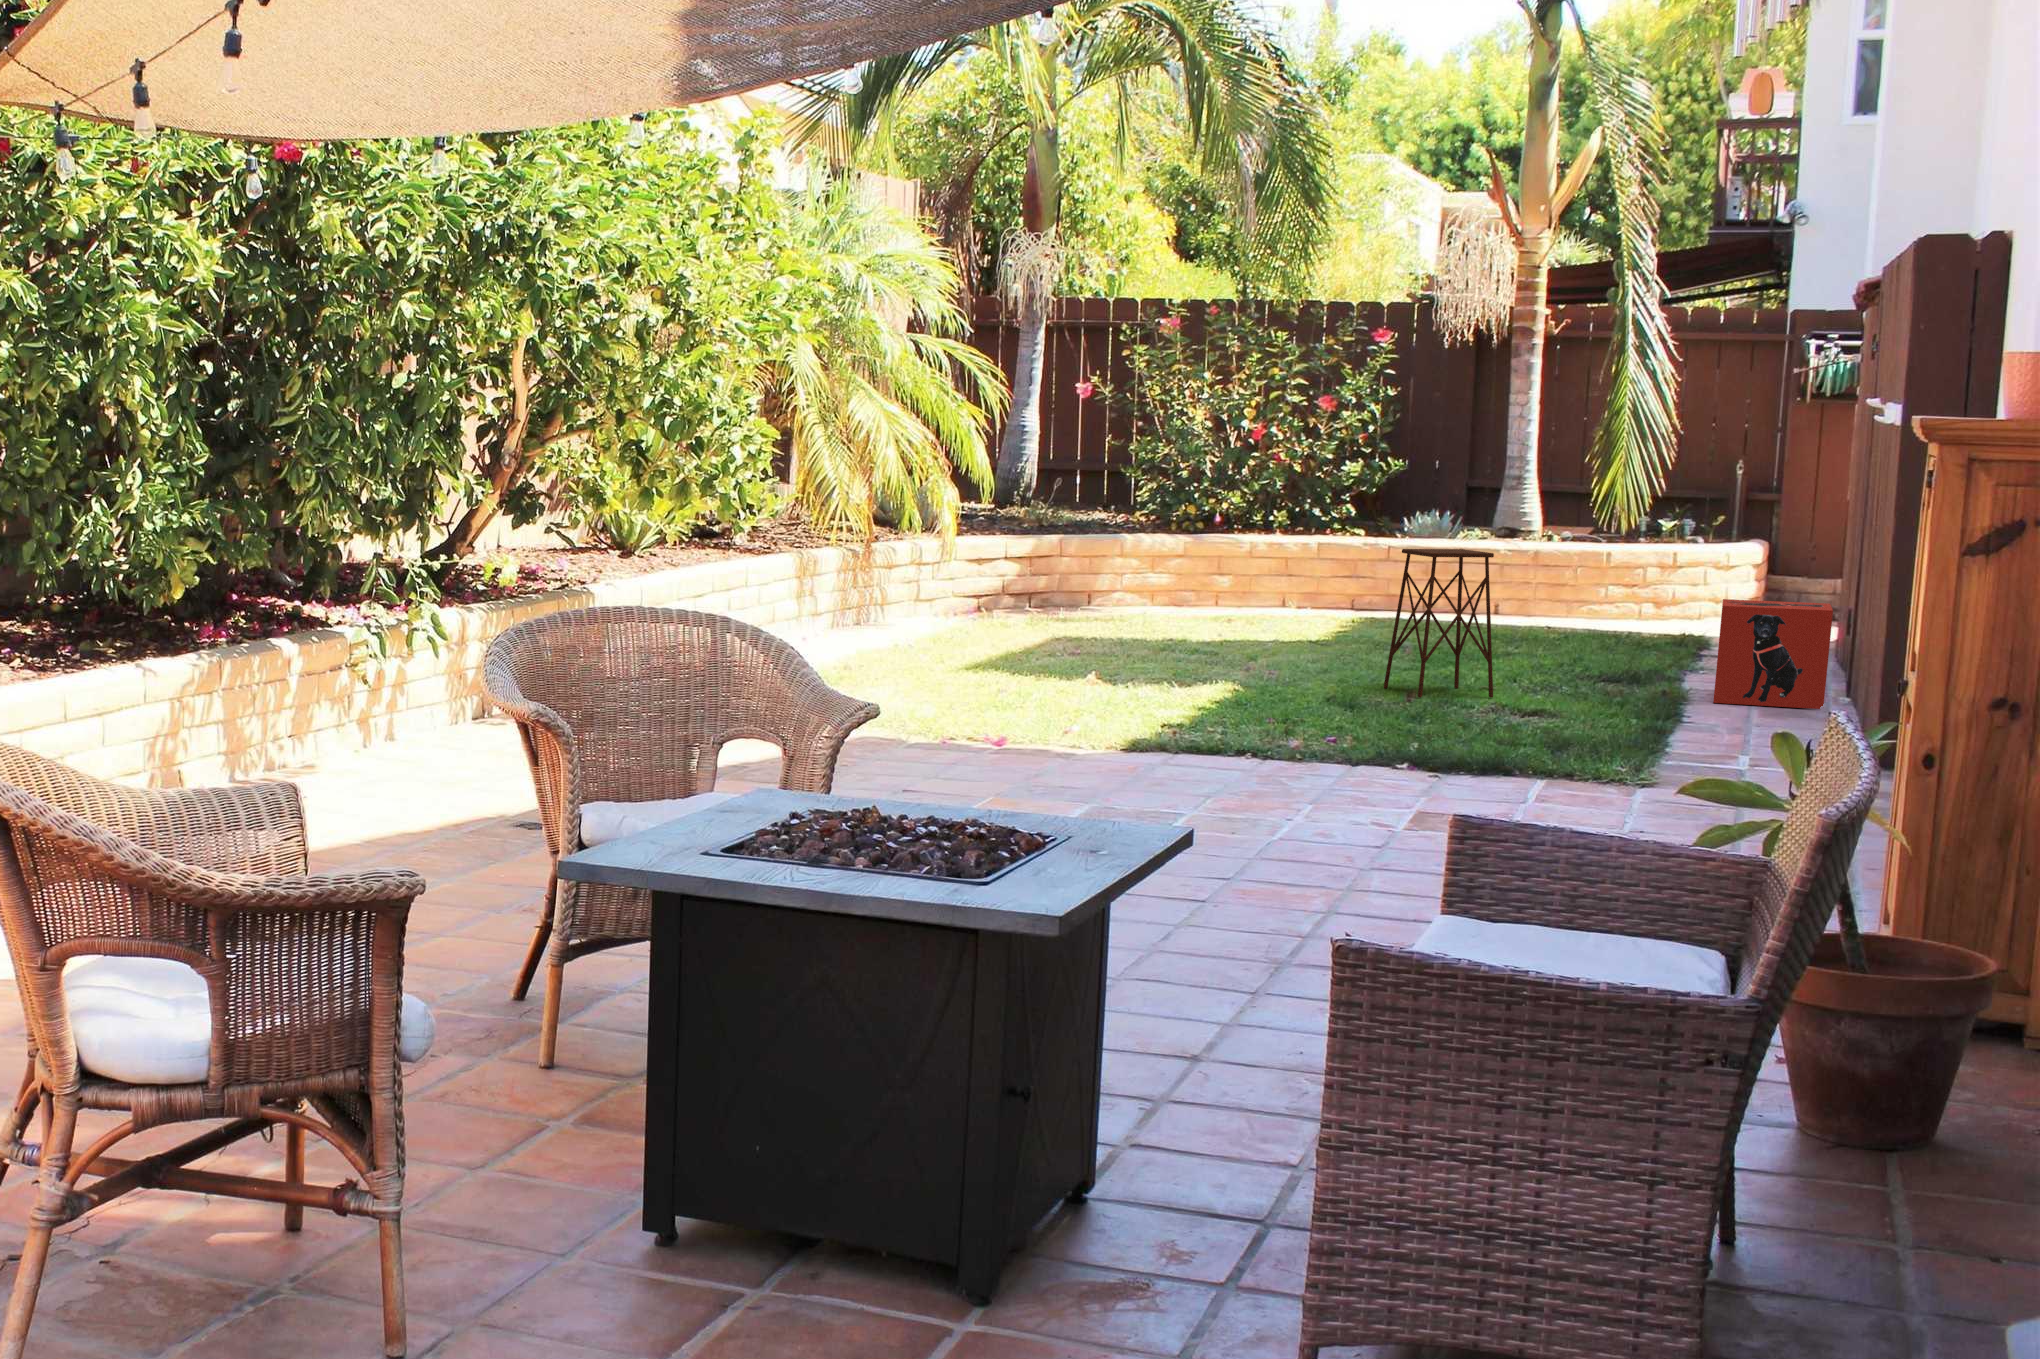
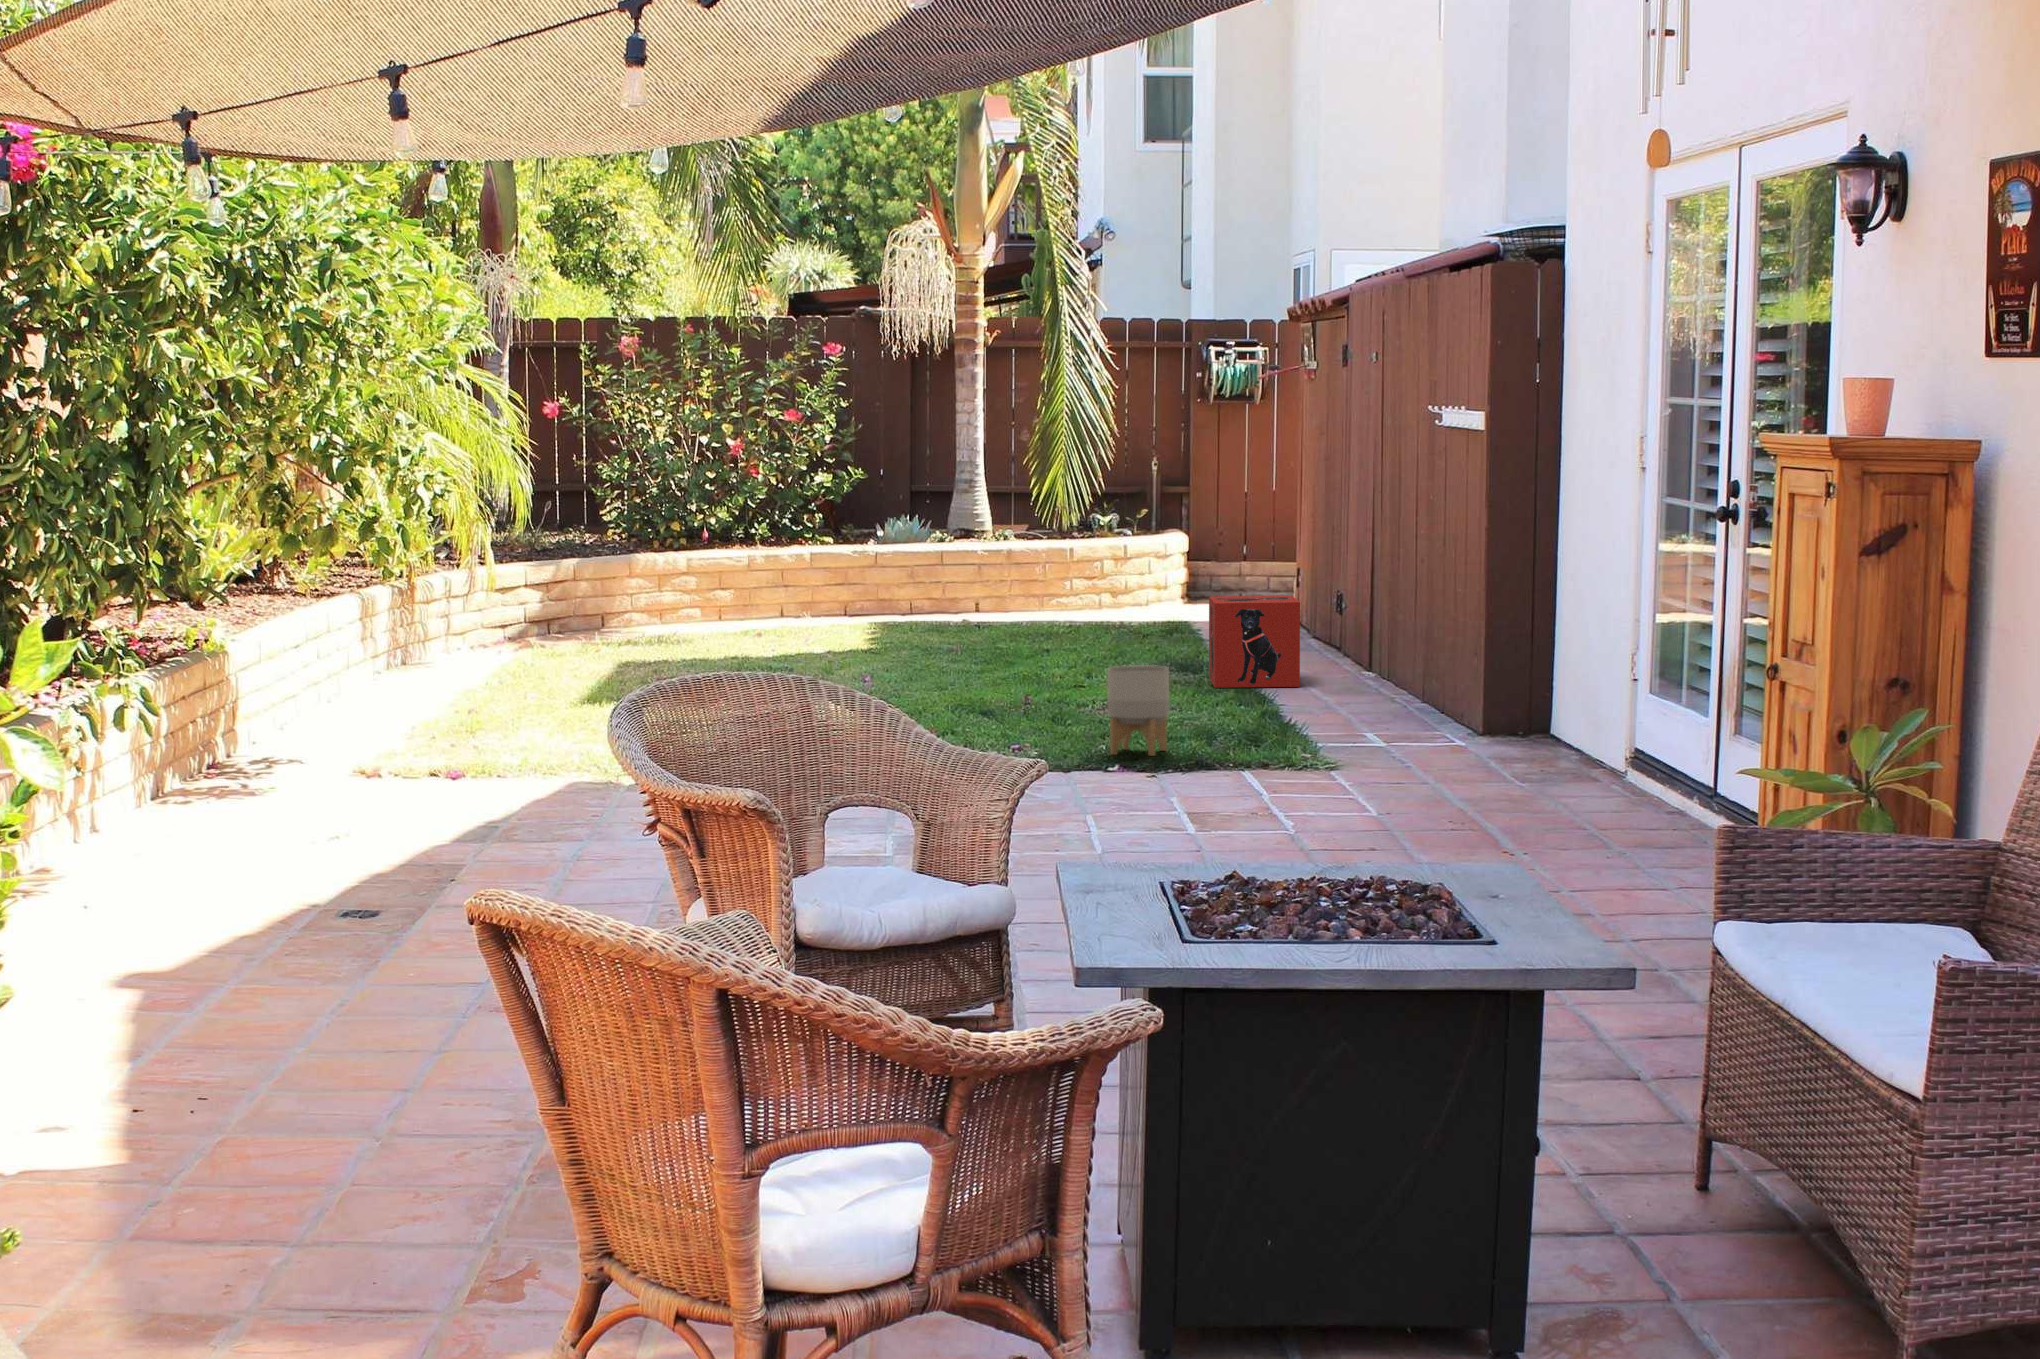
side table: present [1384,549,1494,698] -> none [947,565,1043,702]
planter: none [1521,662,1606,770] -> present [1107,665,1169,756]

